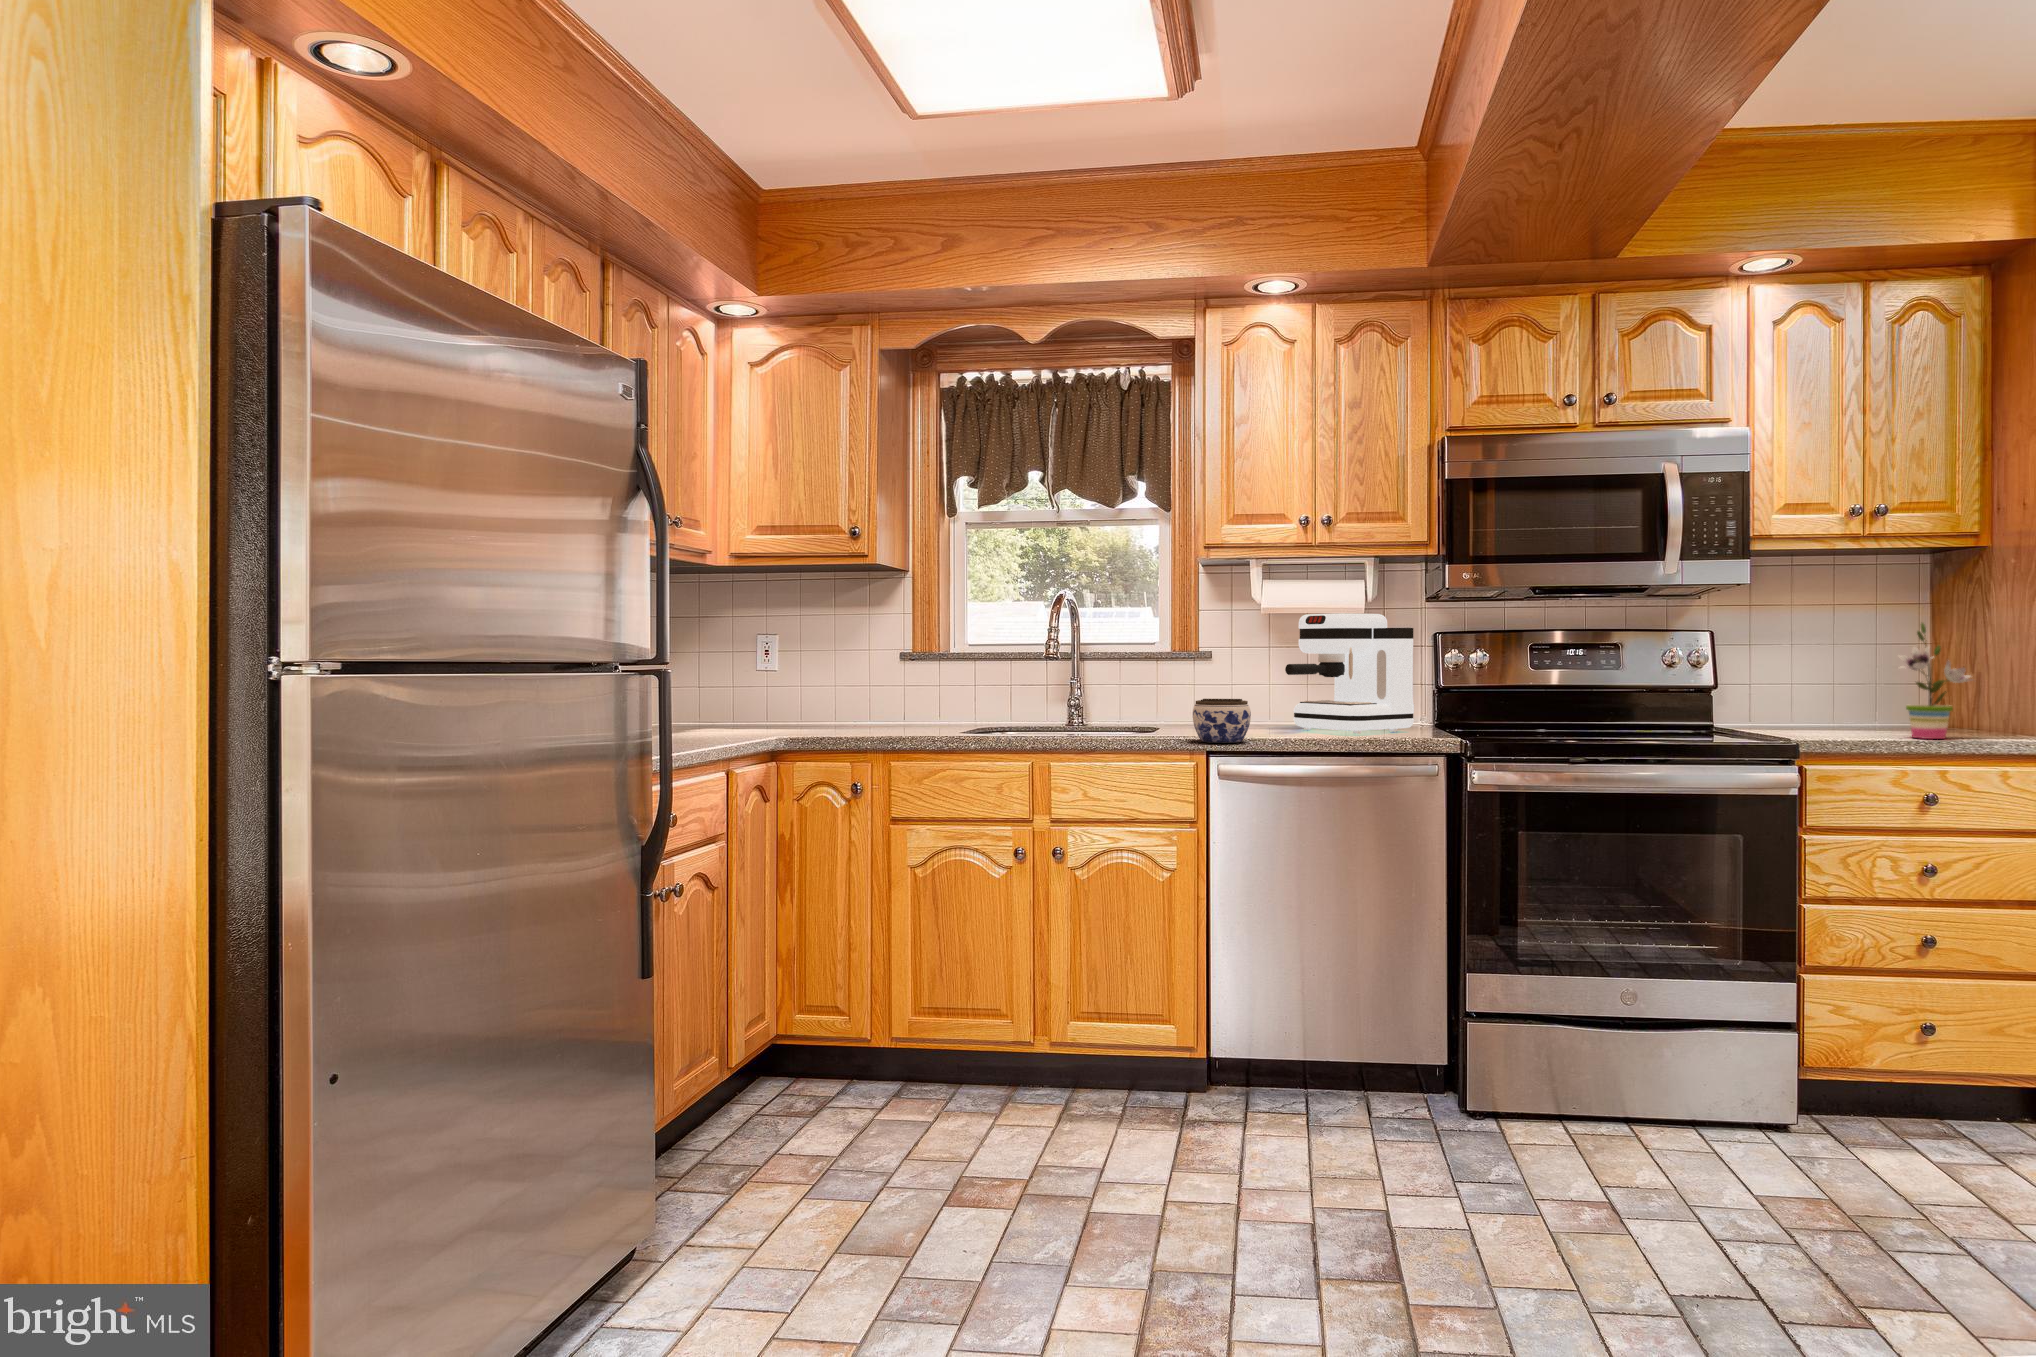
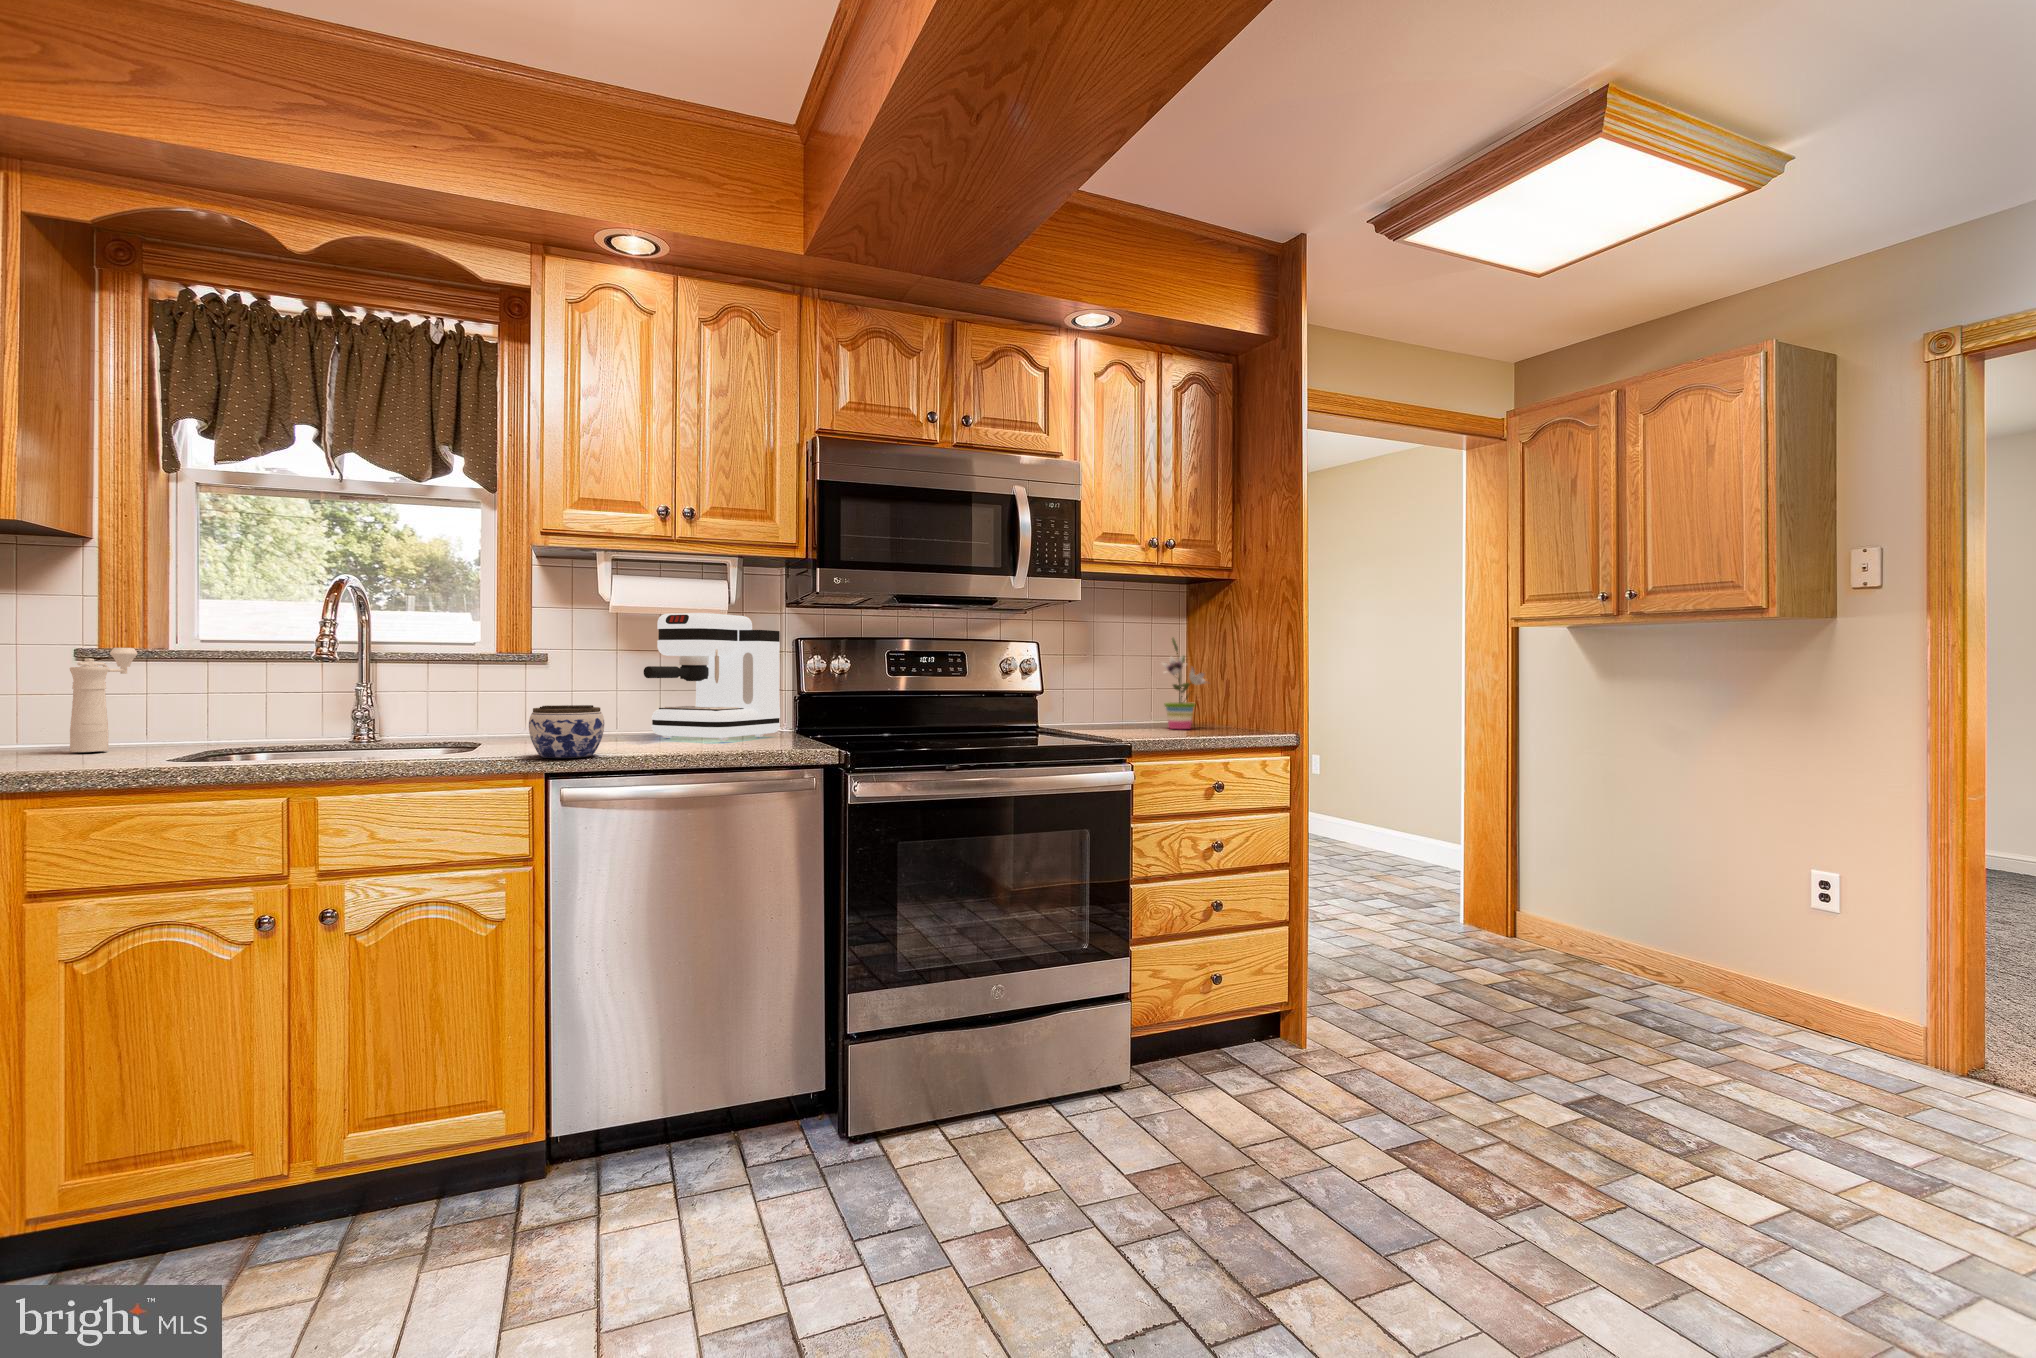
pepper mill: none [902,652,935,727] -> present [70,648,138,752]

